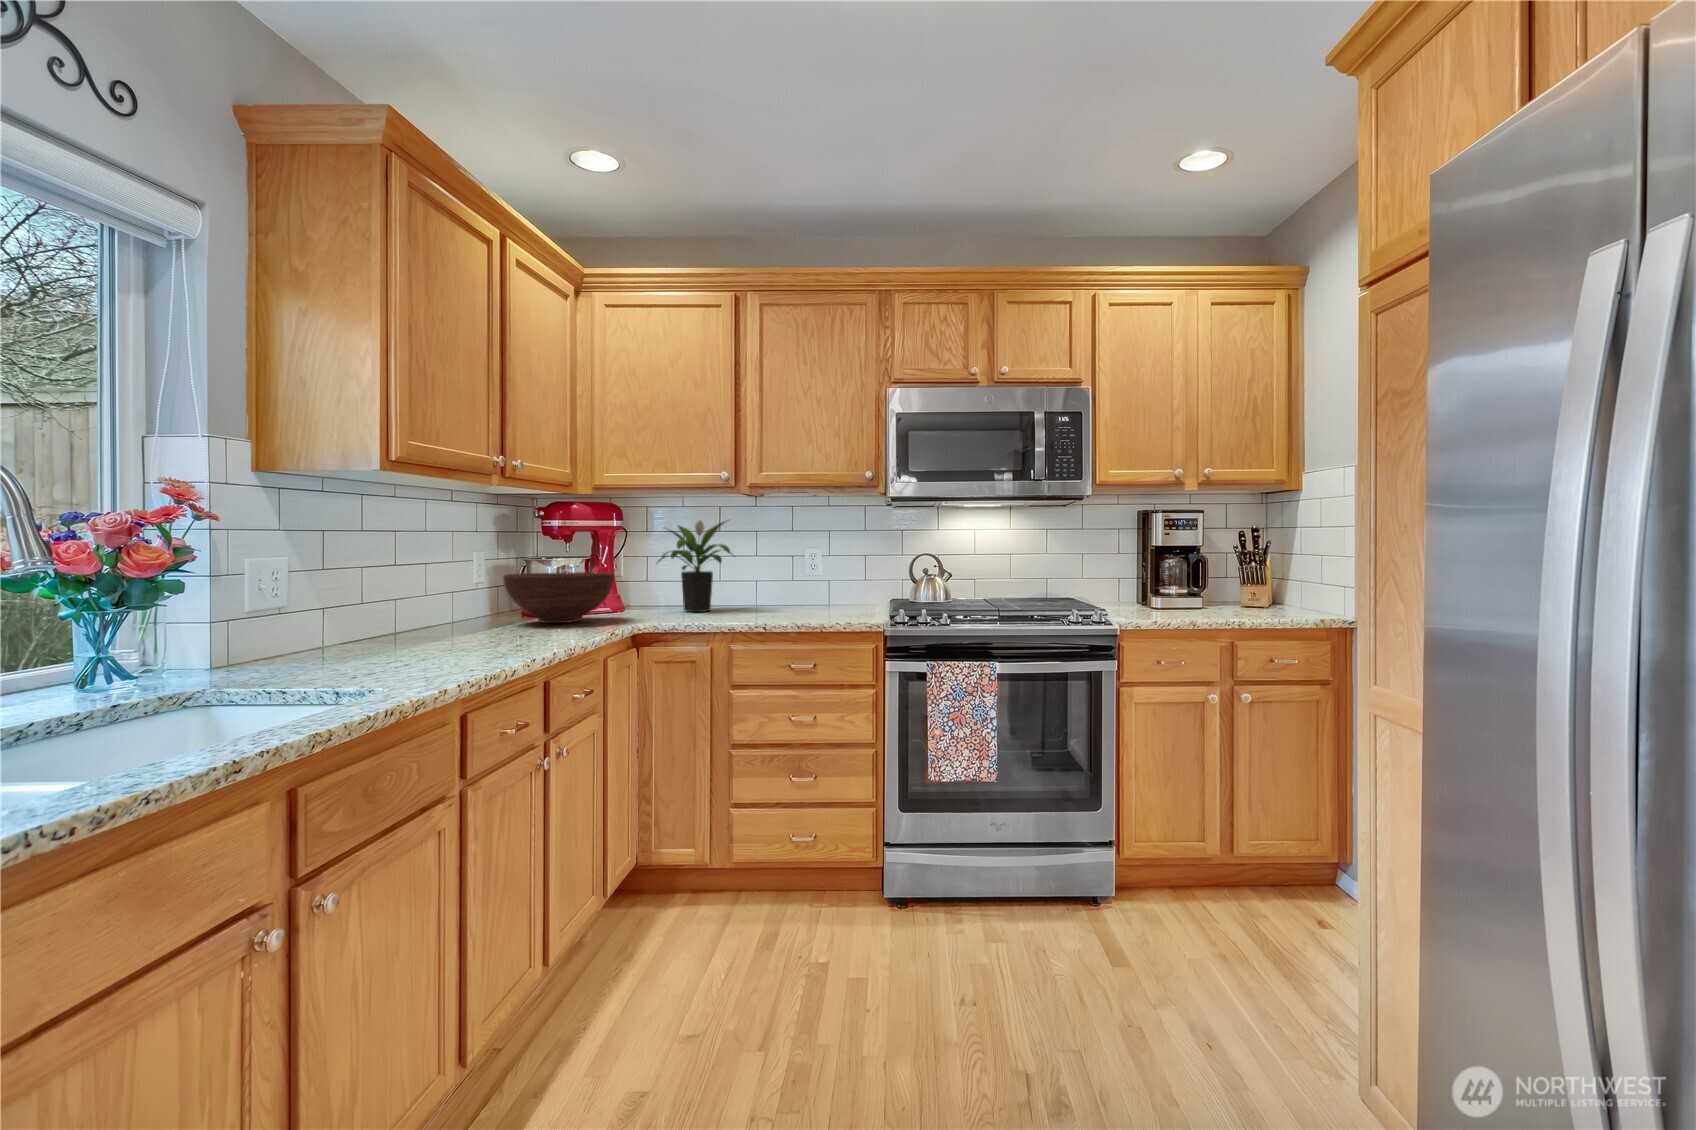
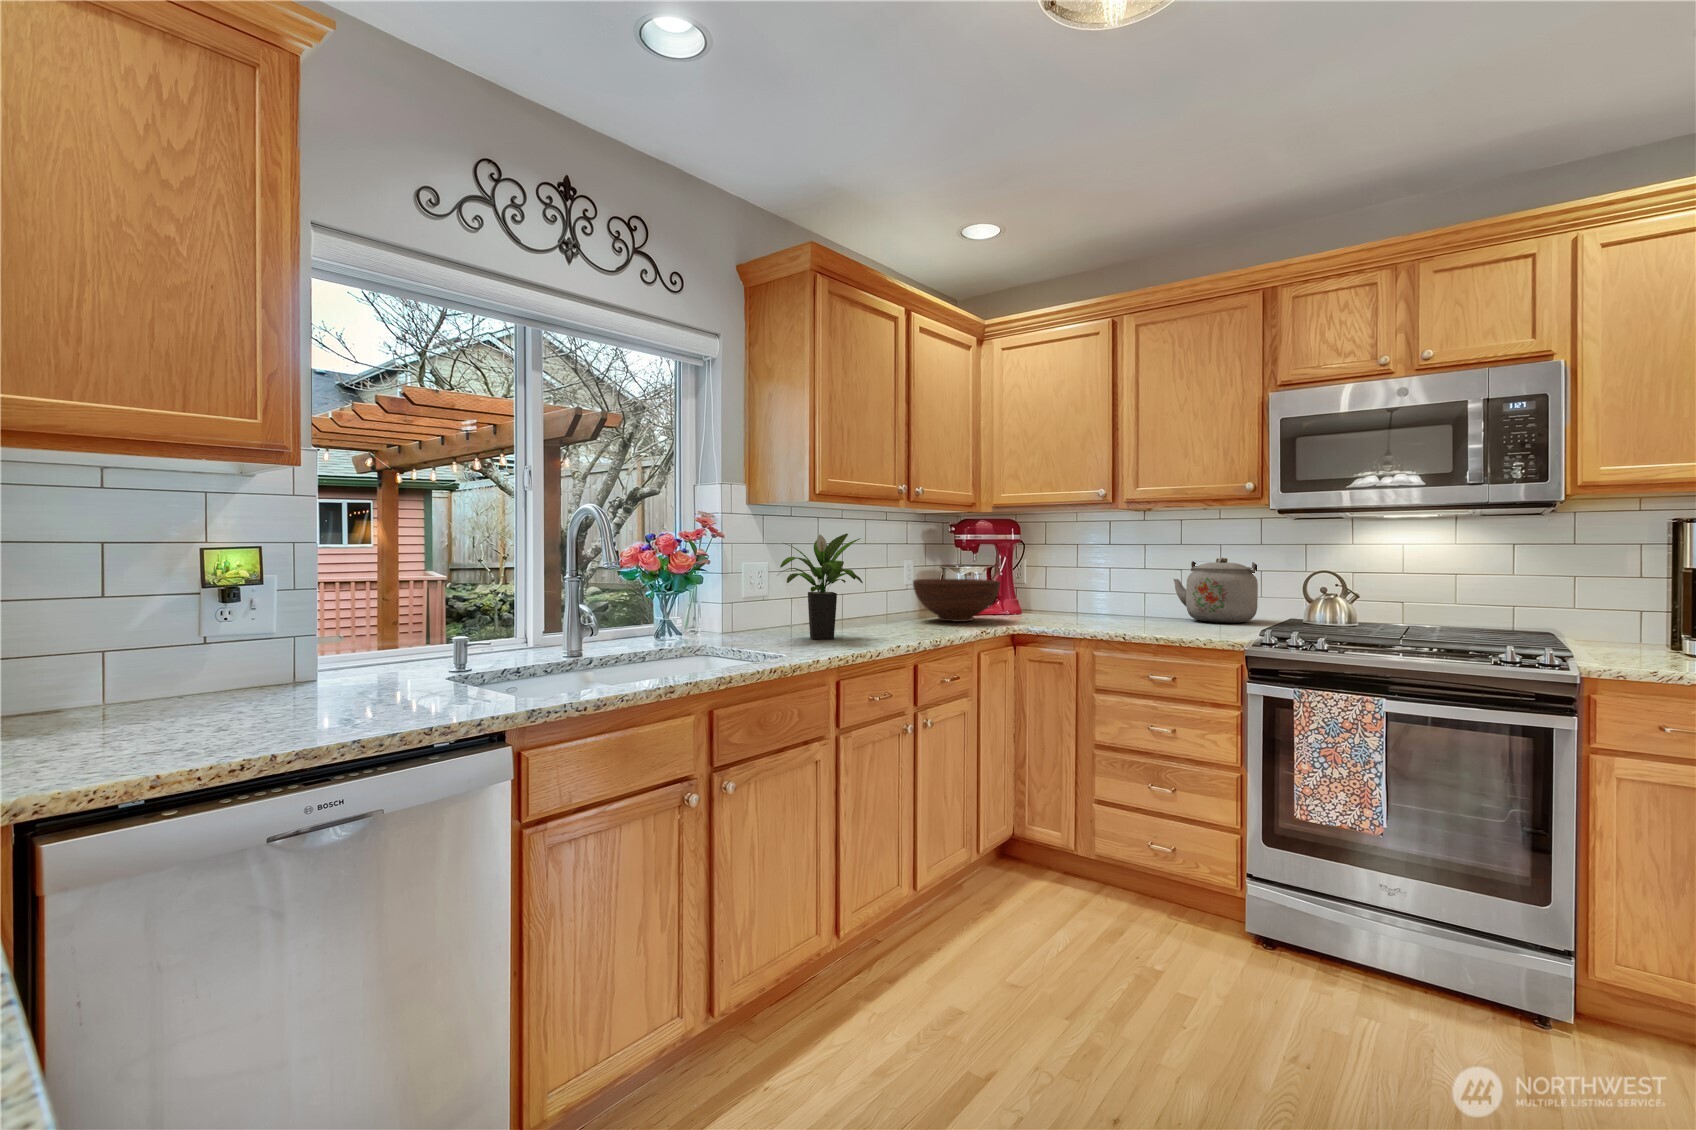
potted plant: present [658,521,731,612] -> present [780,534,863,639]
kettle: none [781,544,857,607] -> present [1173,558,1258,623]

